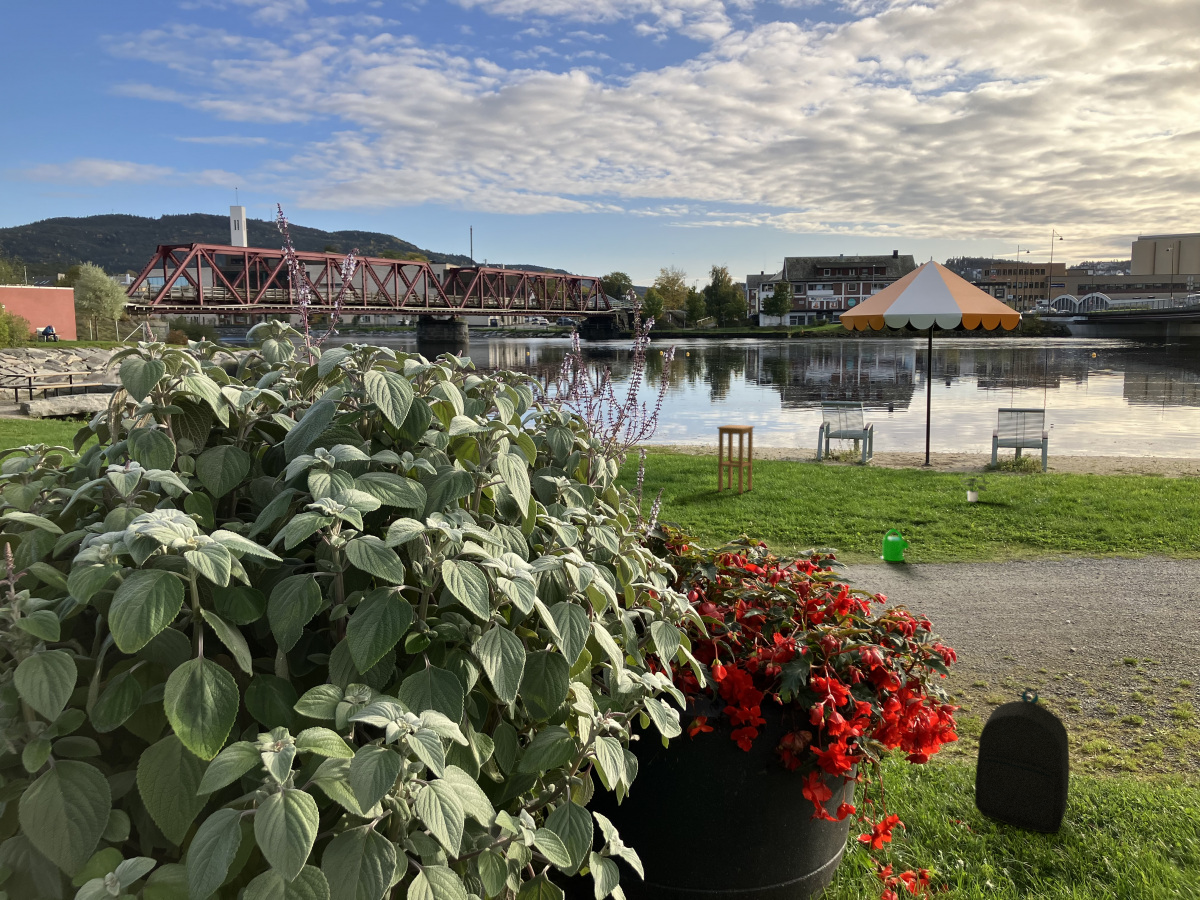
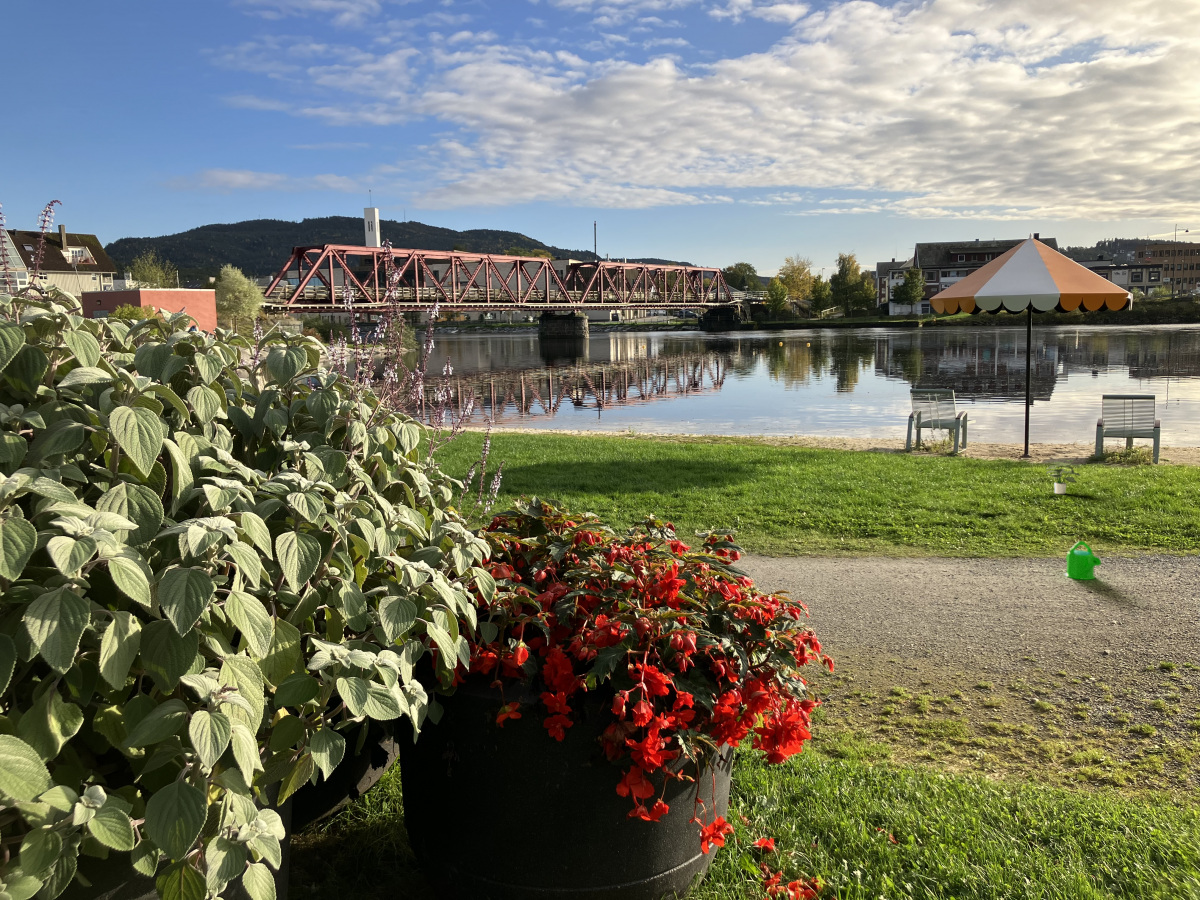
stool: present [717,425,754,494] -> none [785,415,825,485]
watering can: present [881,529,909,561] -> present [1065,541,1101,580]
backpack: present [975,689,1069,833] -> none [898,689,1000,845]

